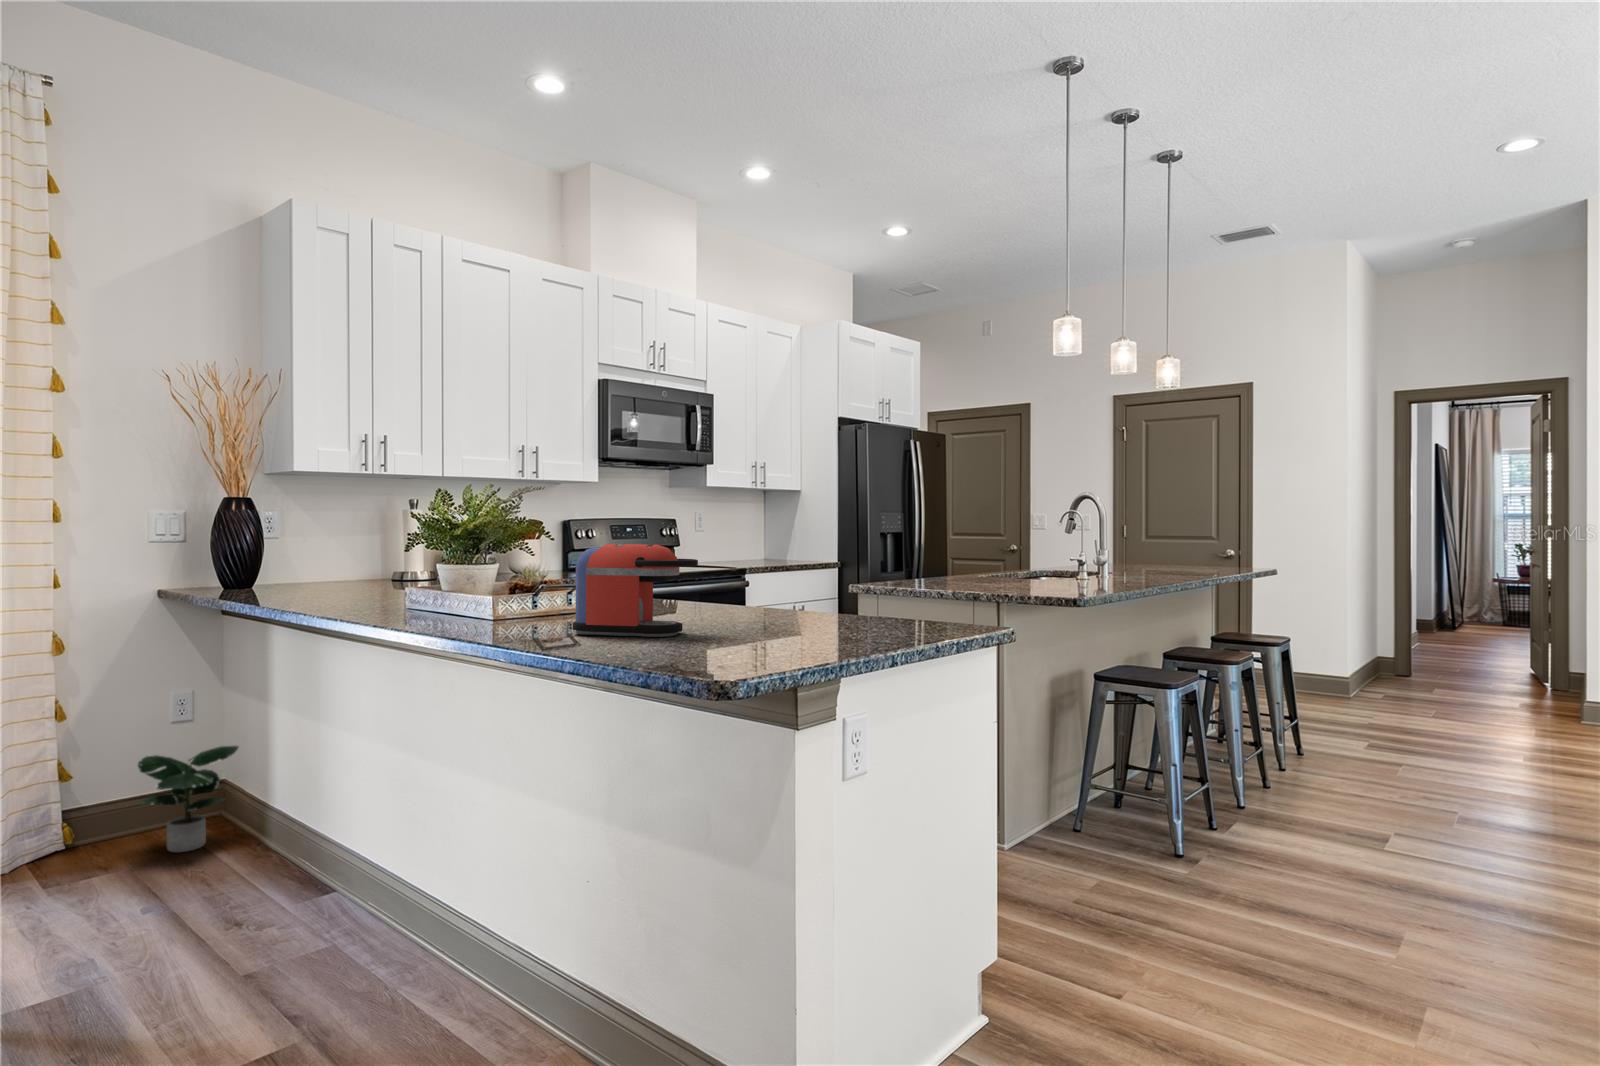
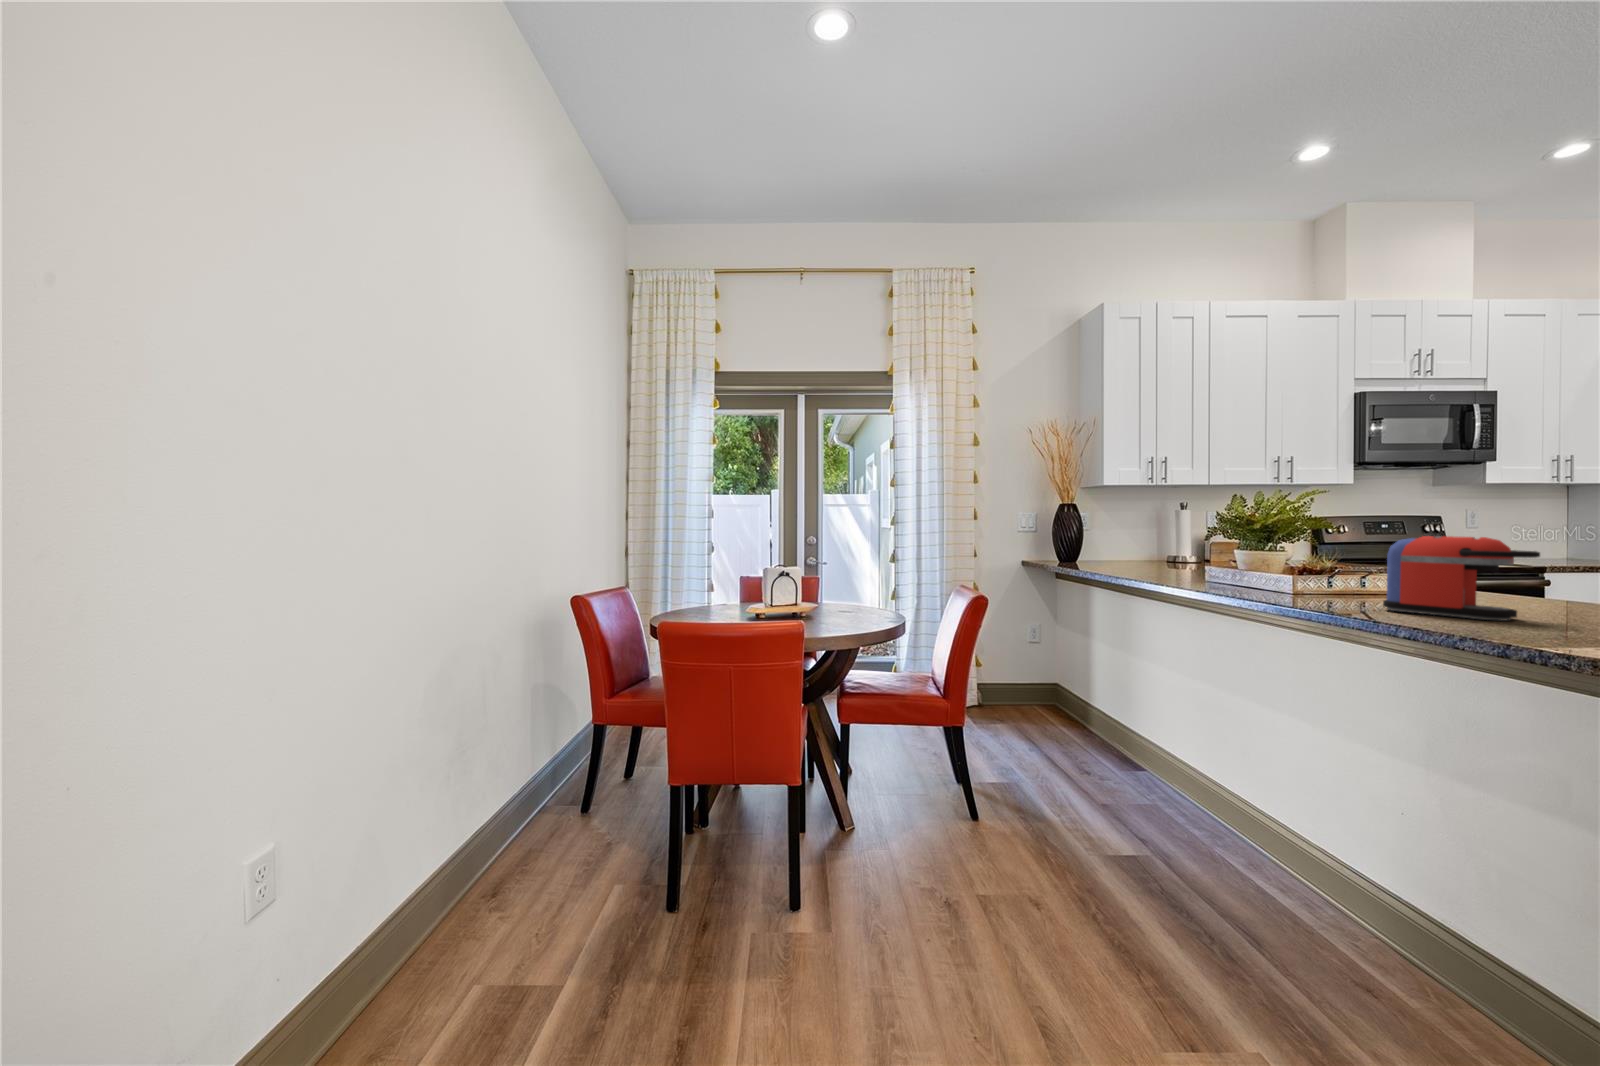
potted plant: present [138,745,238,853] -> none [1015,660,1071,723]

